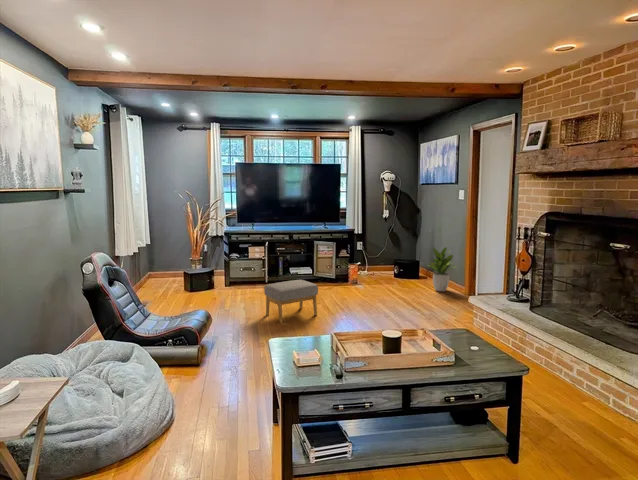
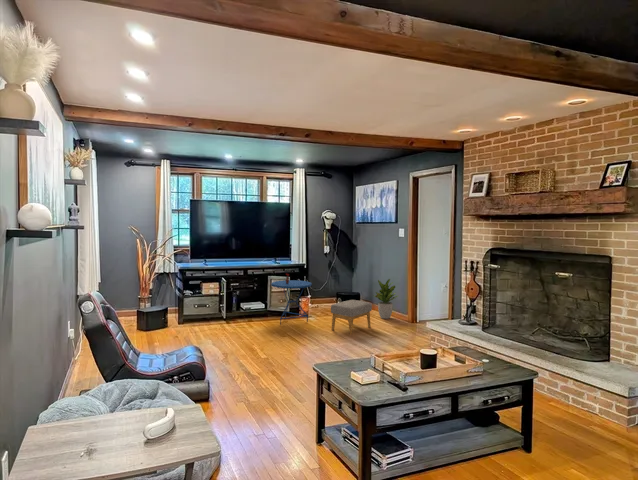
side table: none [314,239,357,291] -> present [271,274,312,324]
footstool: present [264,280,318,323] -> present [331,300,372,335]

